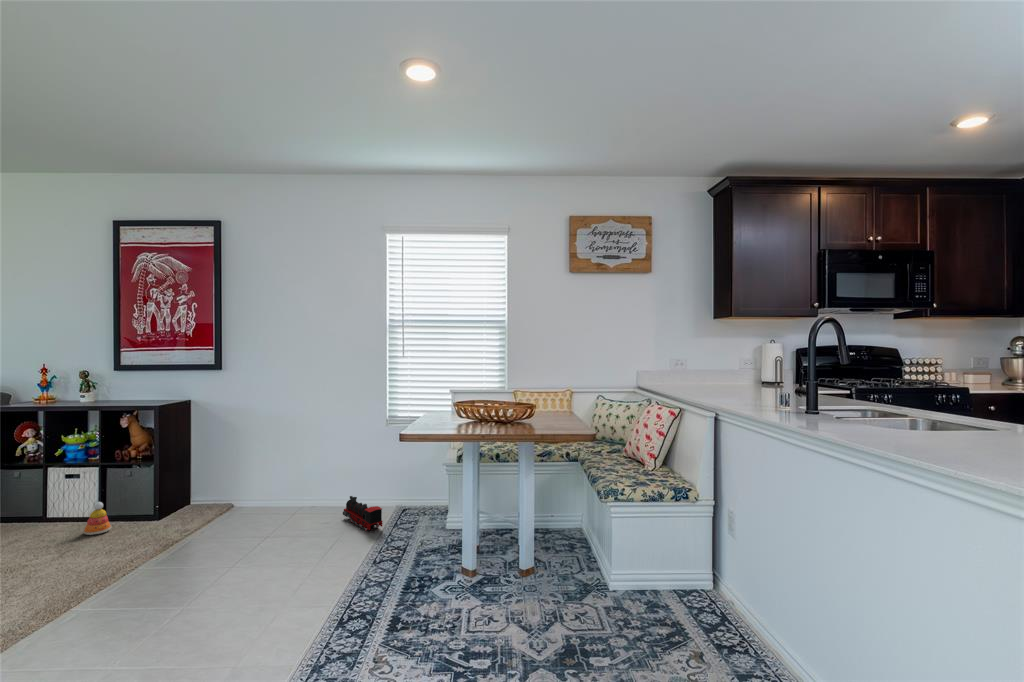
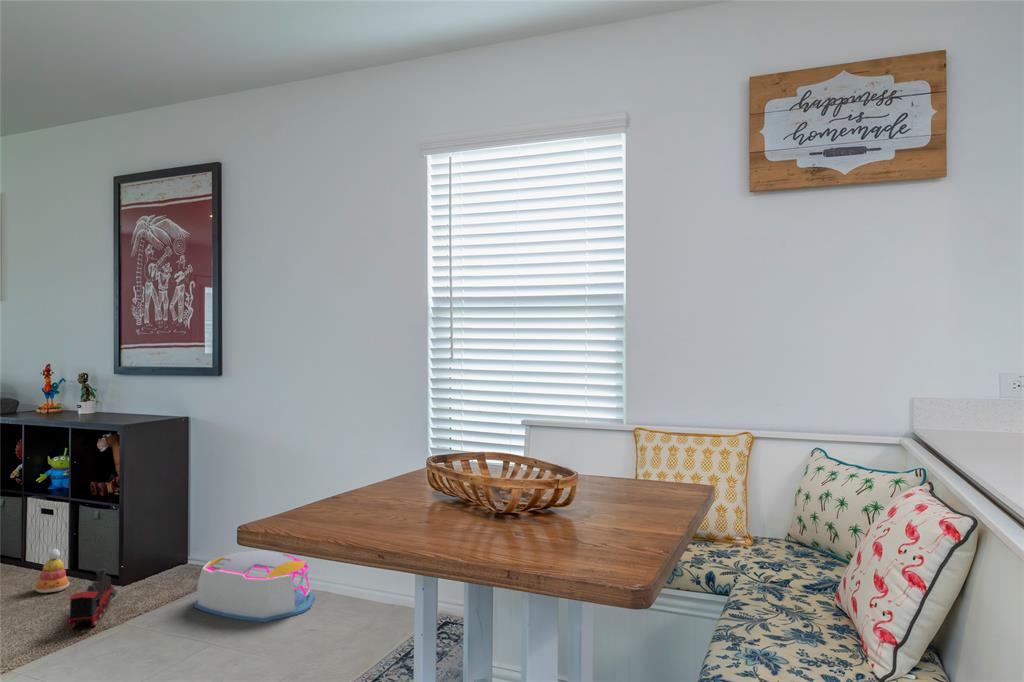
storage bin: none [232,479,315,526] -> present [194,550,315,622]
toy train: present [343,496,383,531] -> present [68,569,117,628]

